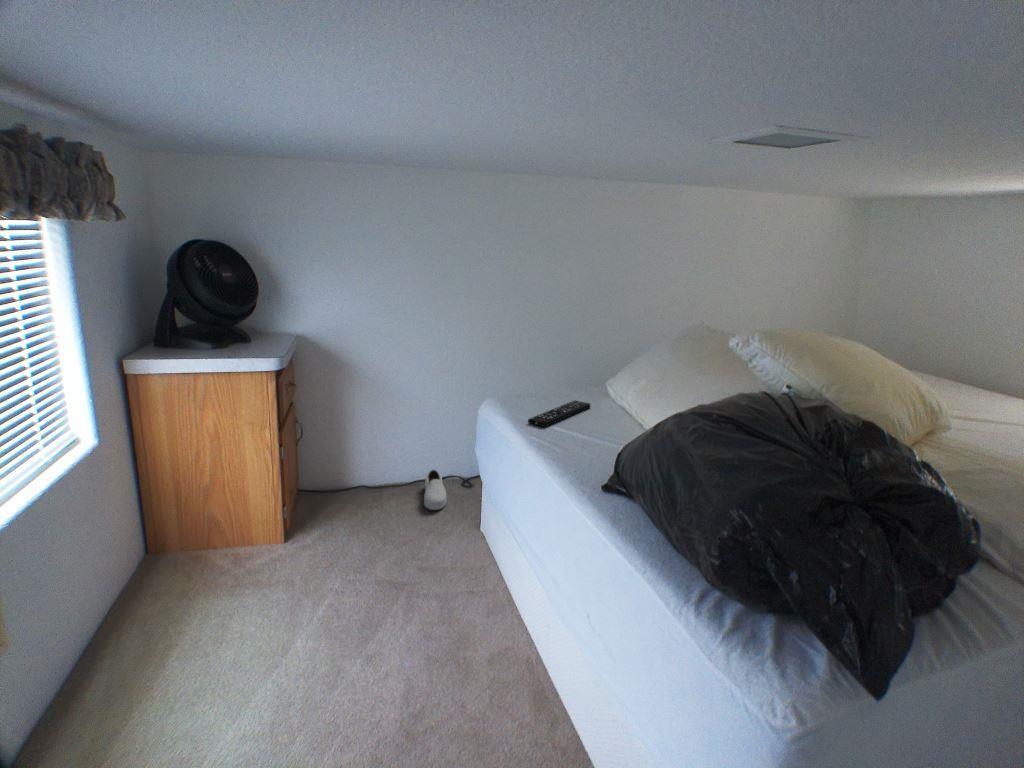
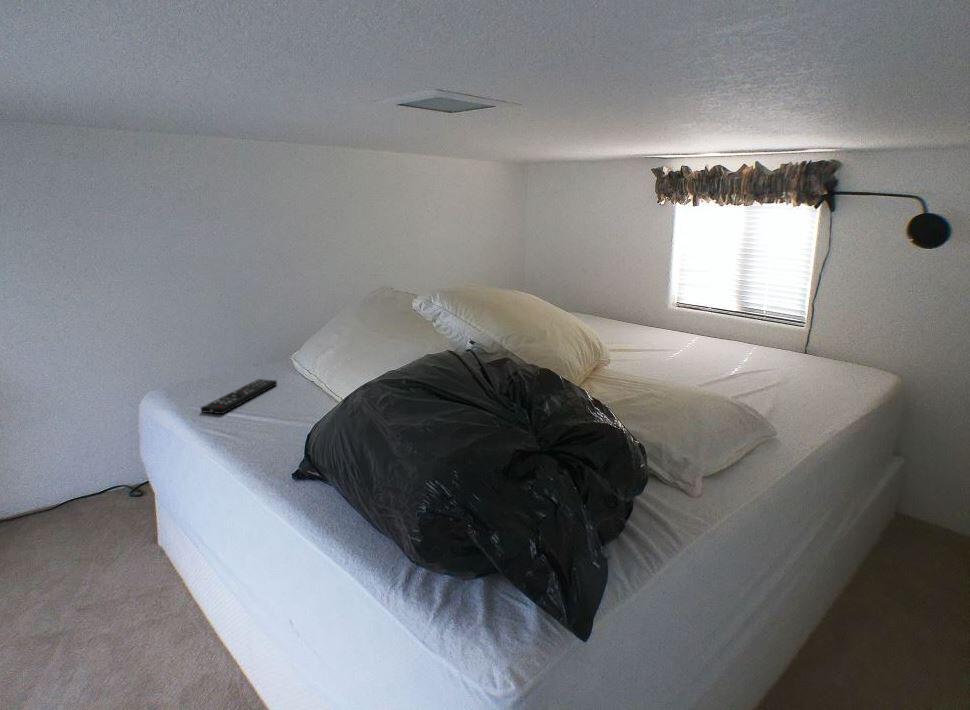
shoe: present [424,470,447,510] -> none [76,483,109,534]

